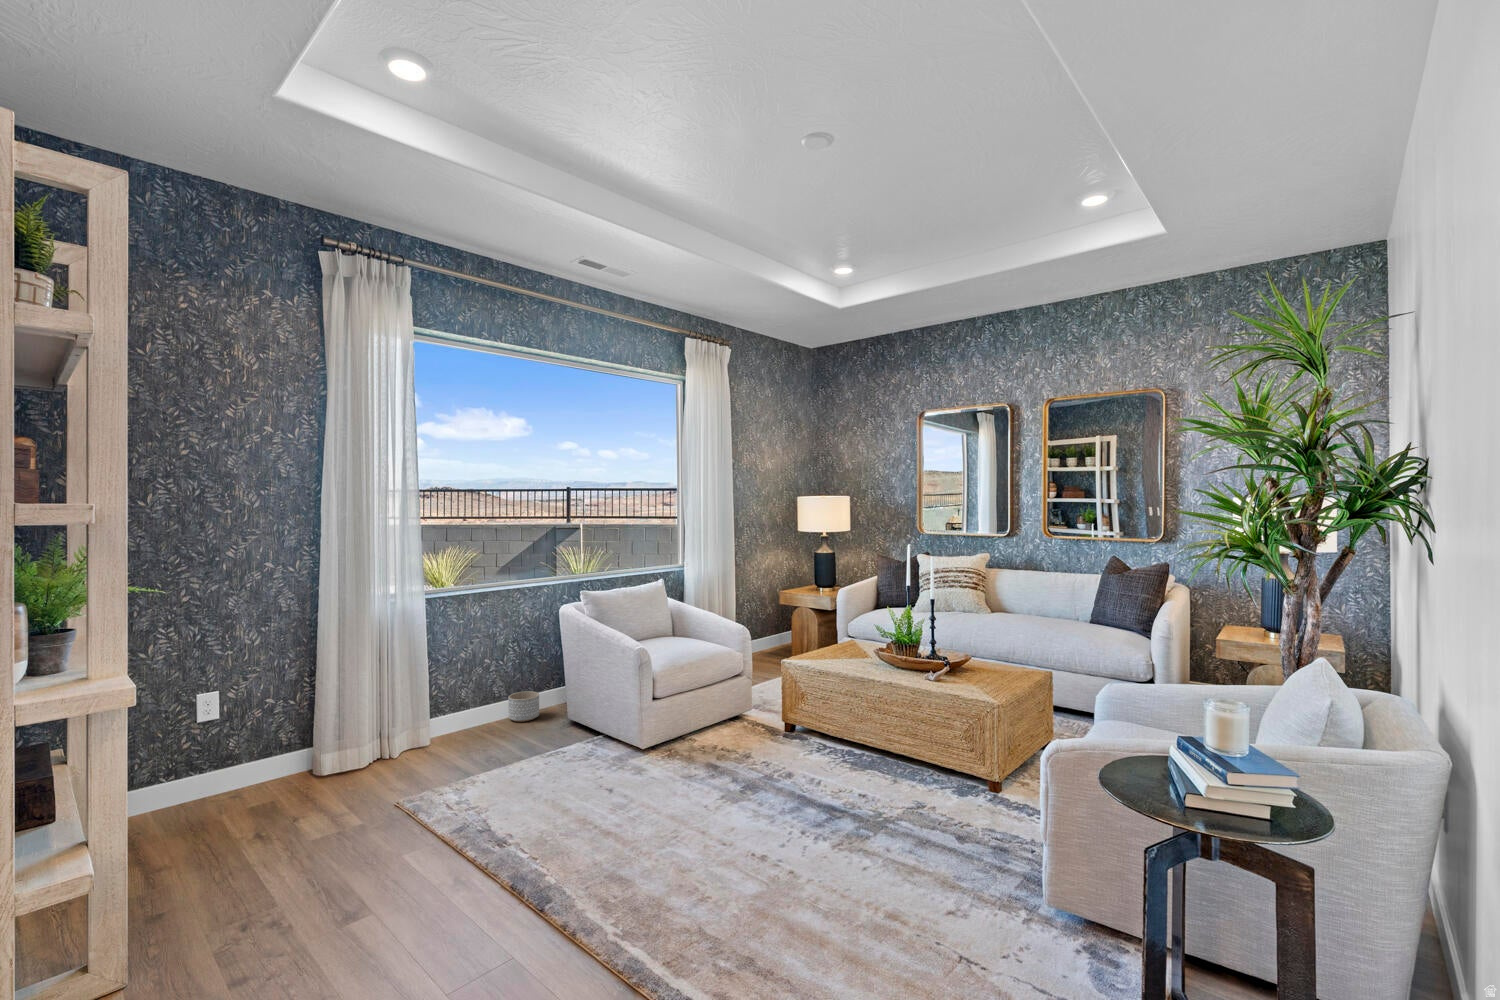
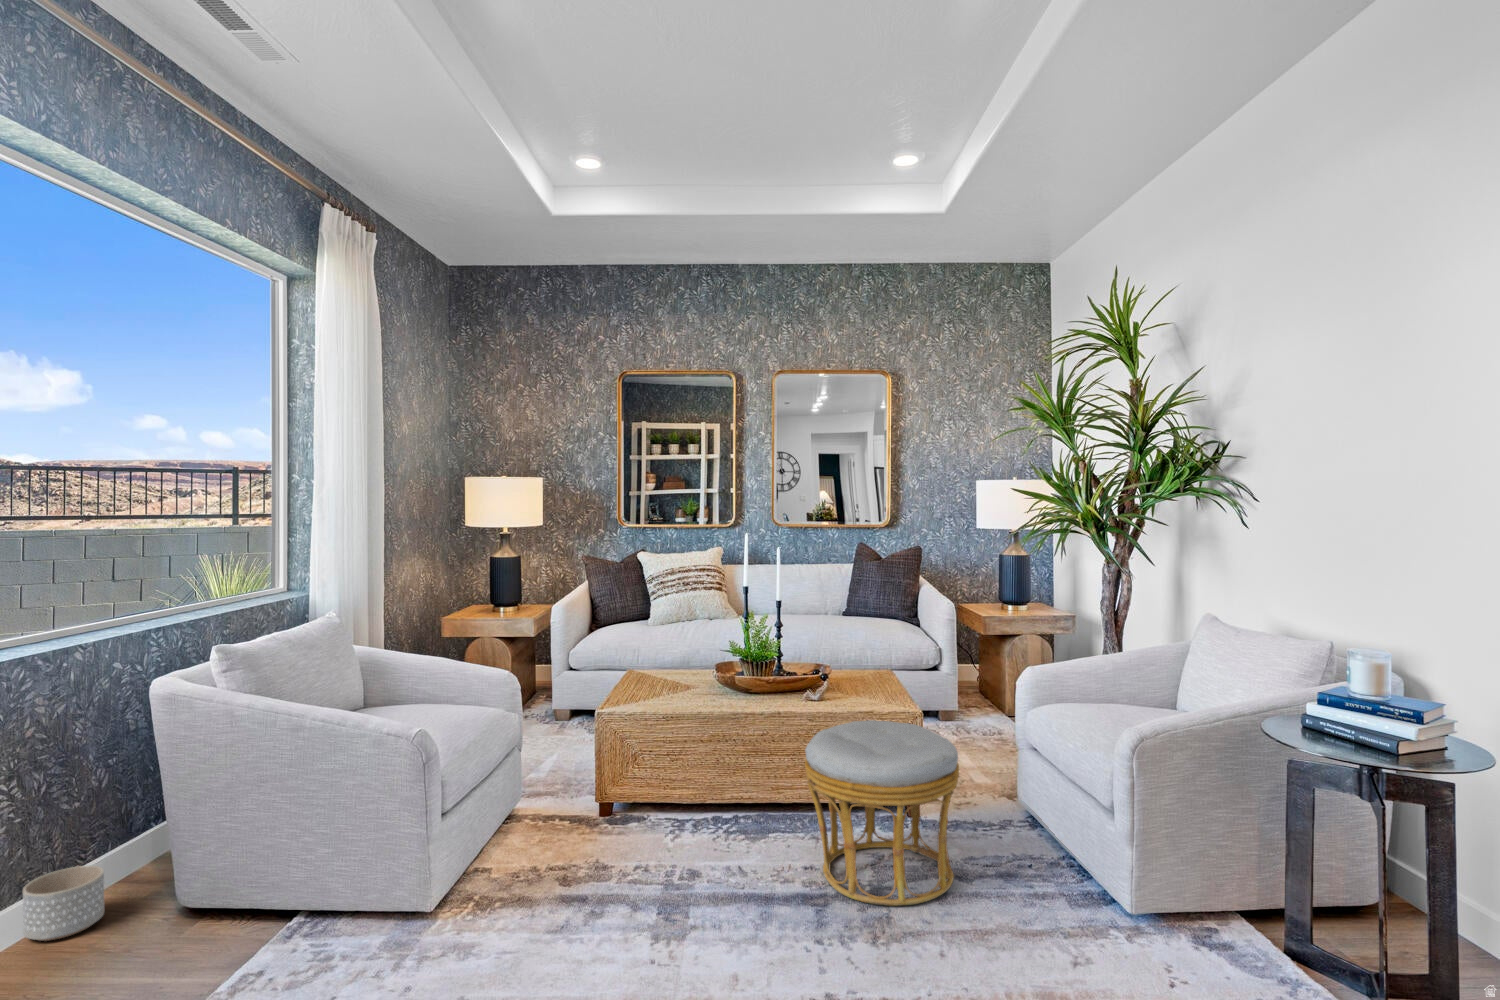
ottoman: none [847,696,966,836] -> present [805,720,959,906]

